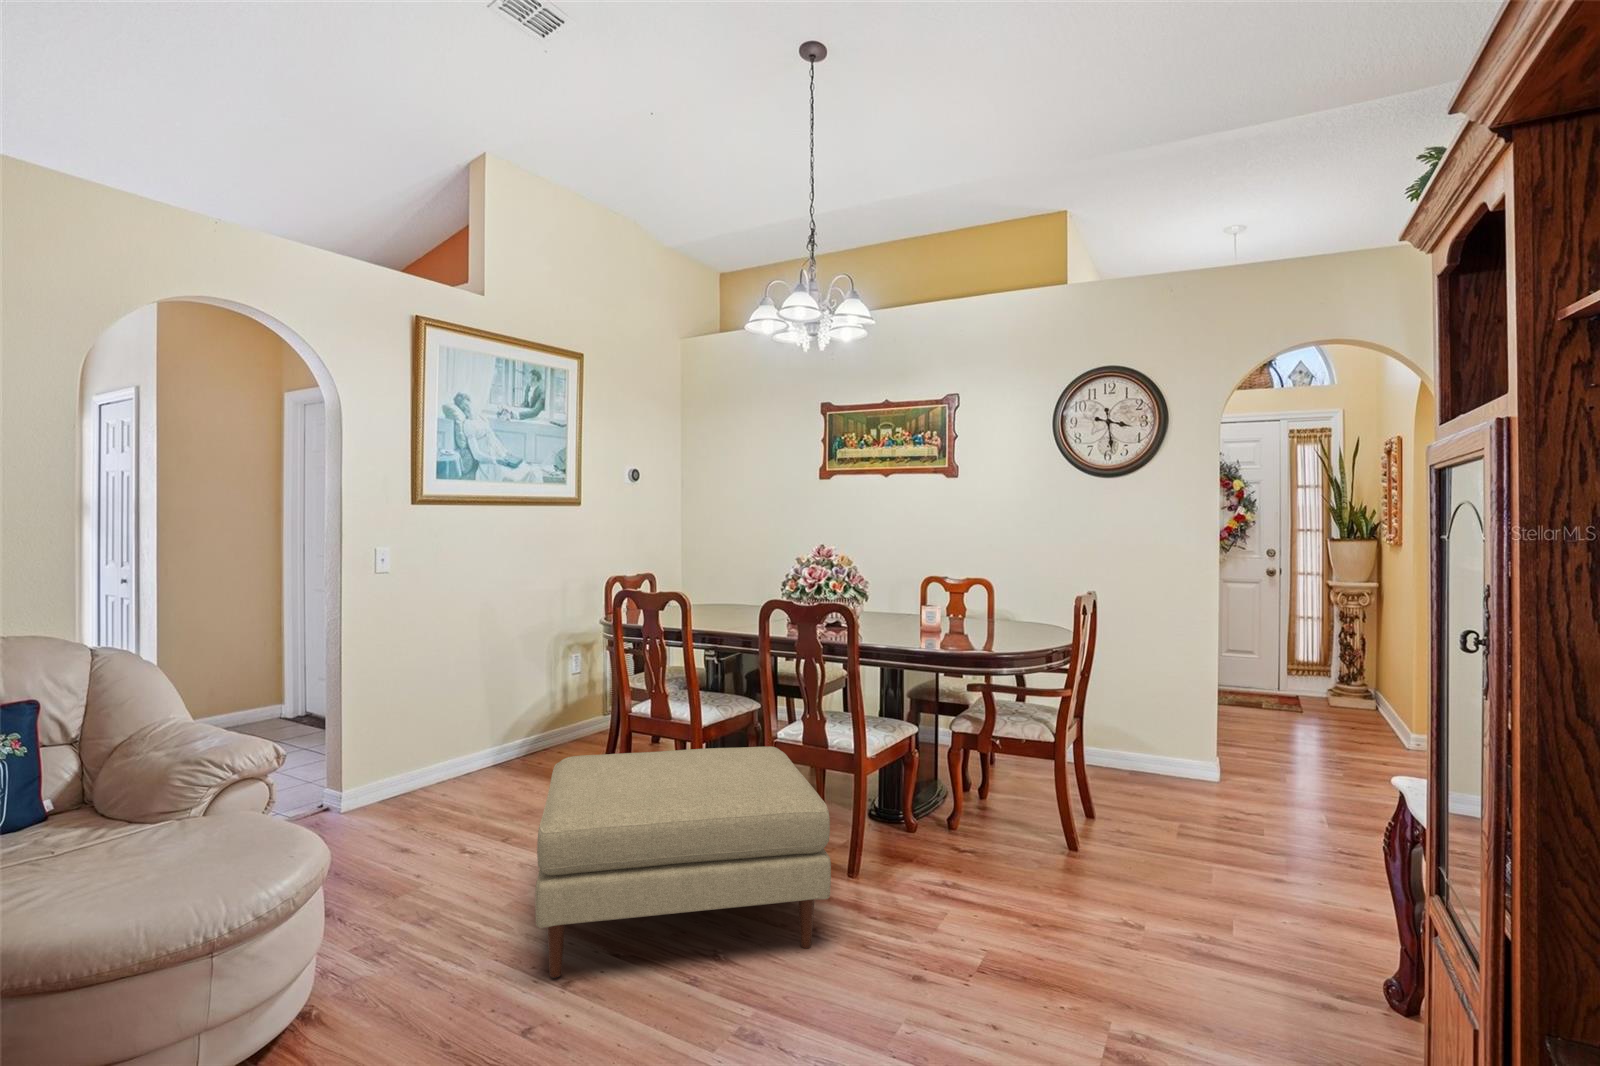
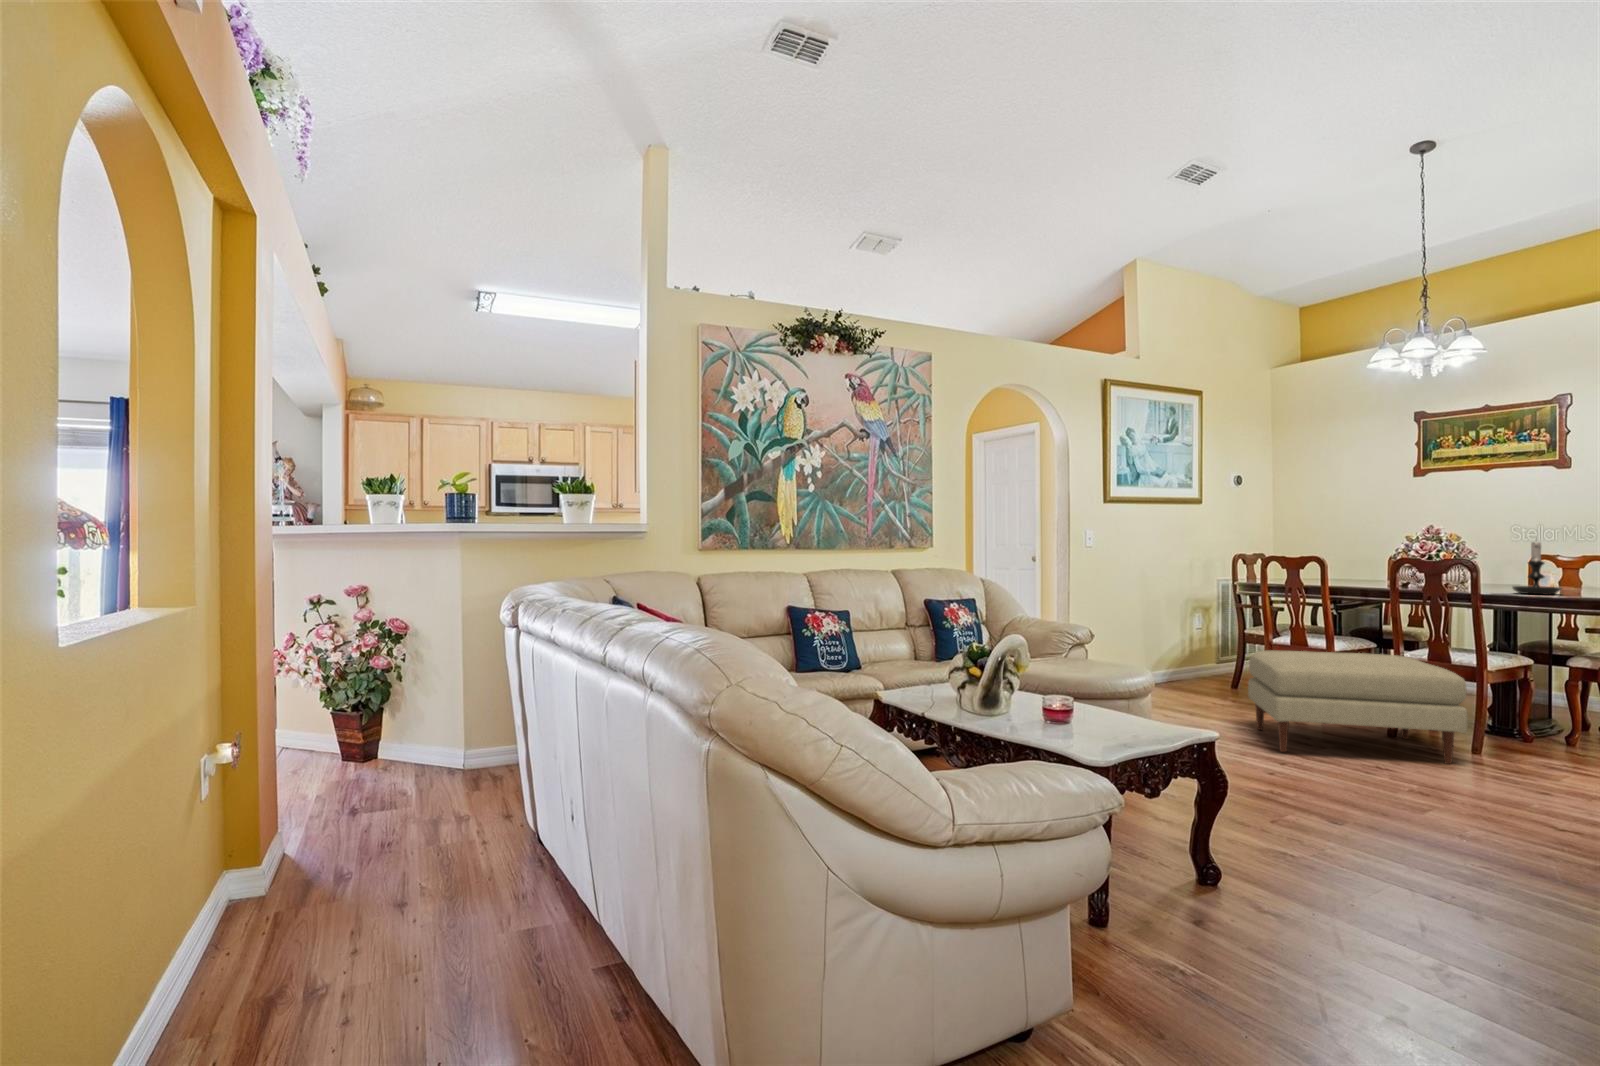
candle holder: none [899,566,951,643] -> present [1513,542,1562,595]

